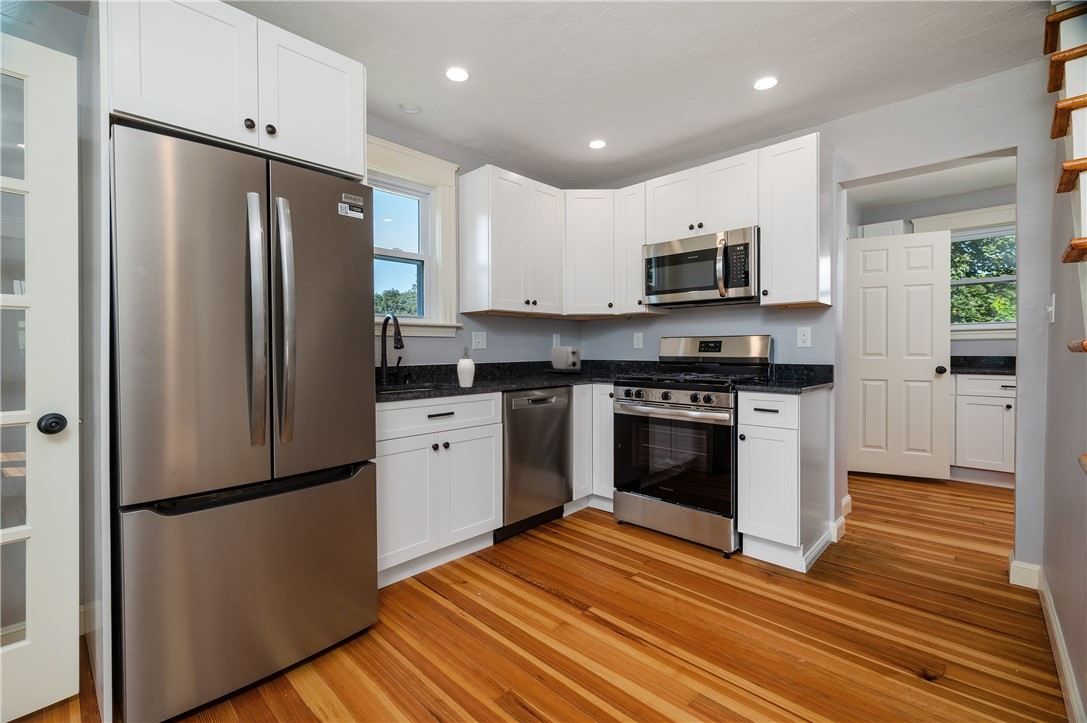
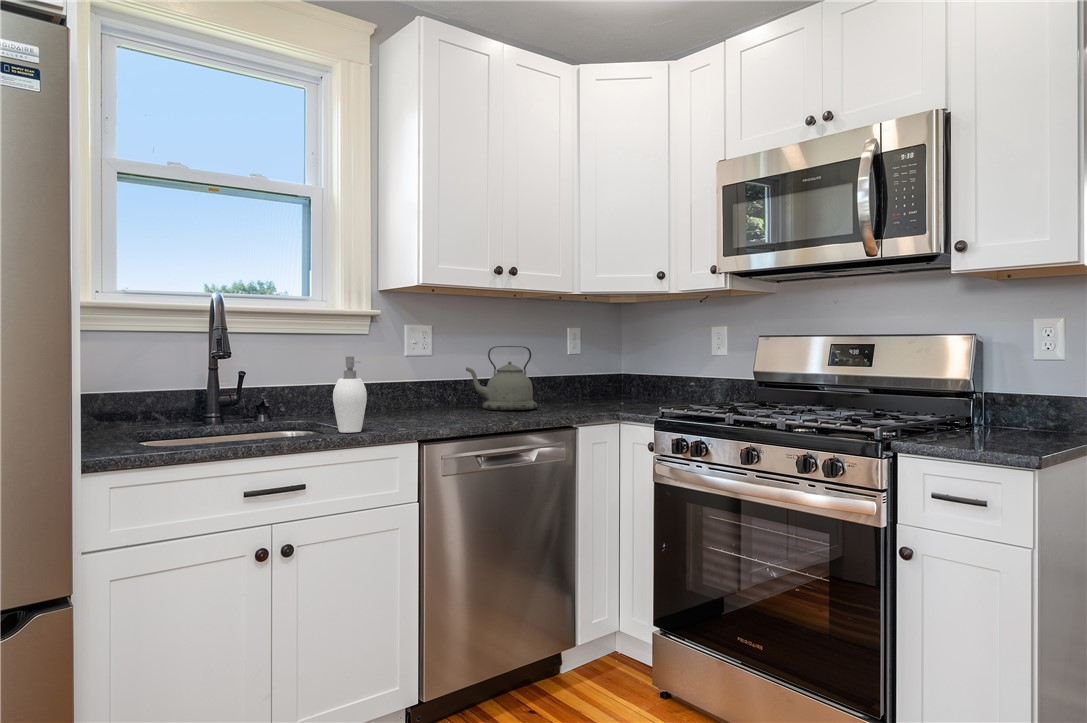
kettle: none [506,343,545,378] -> present [466,346,537,410]
toaster: present [546,346,580,374] -> none [554,353,613,402]

